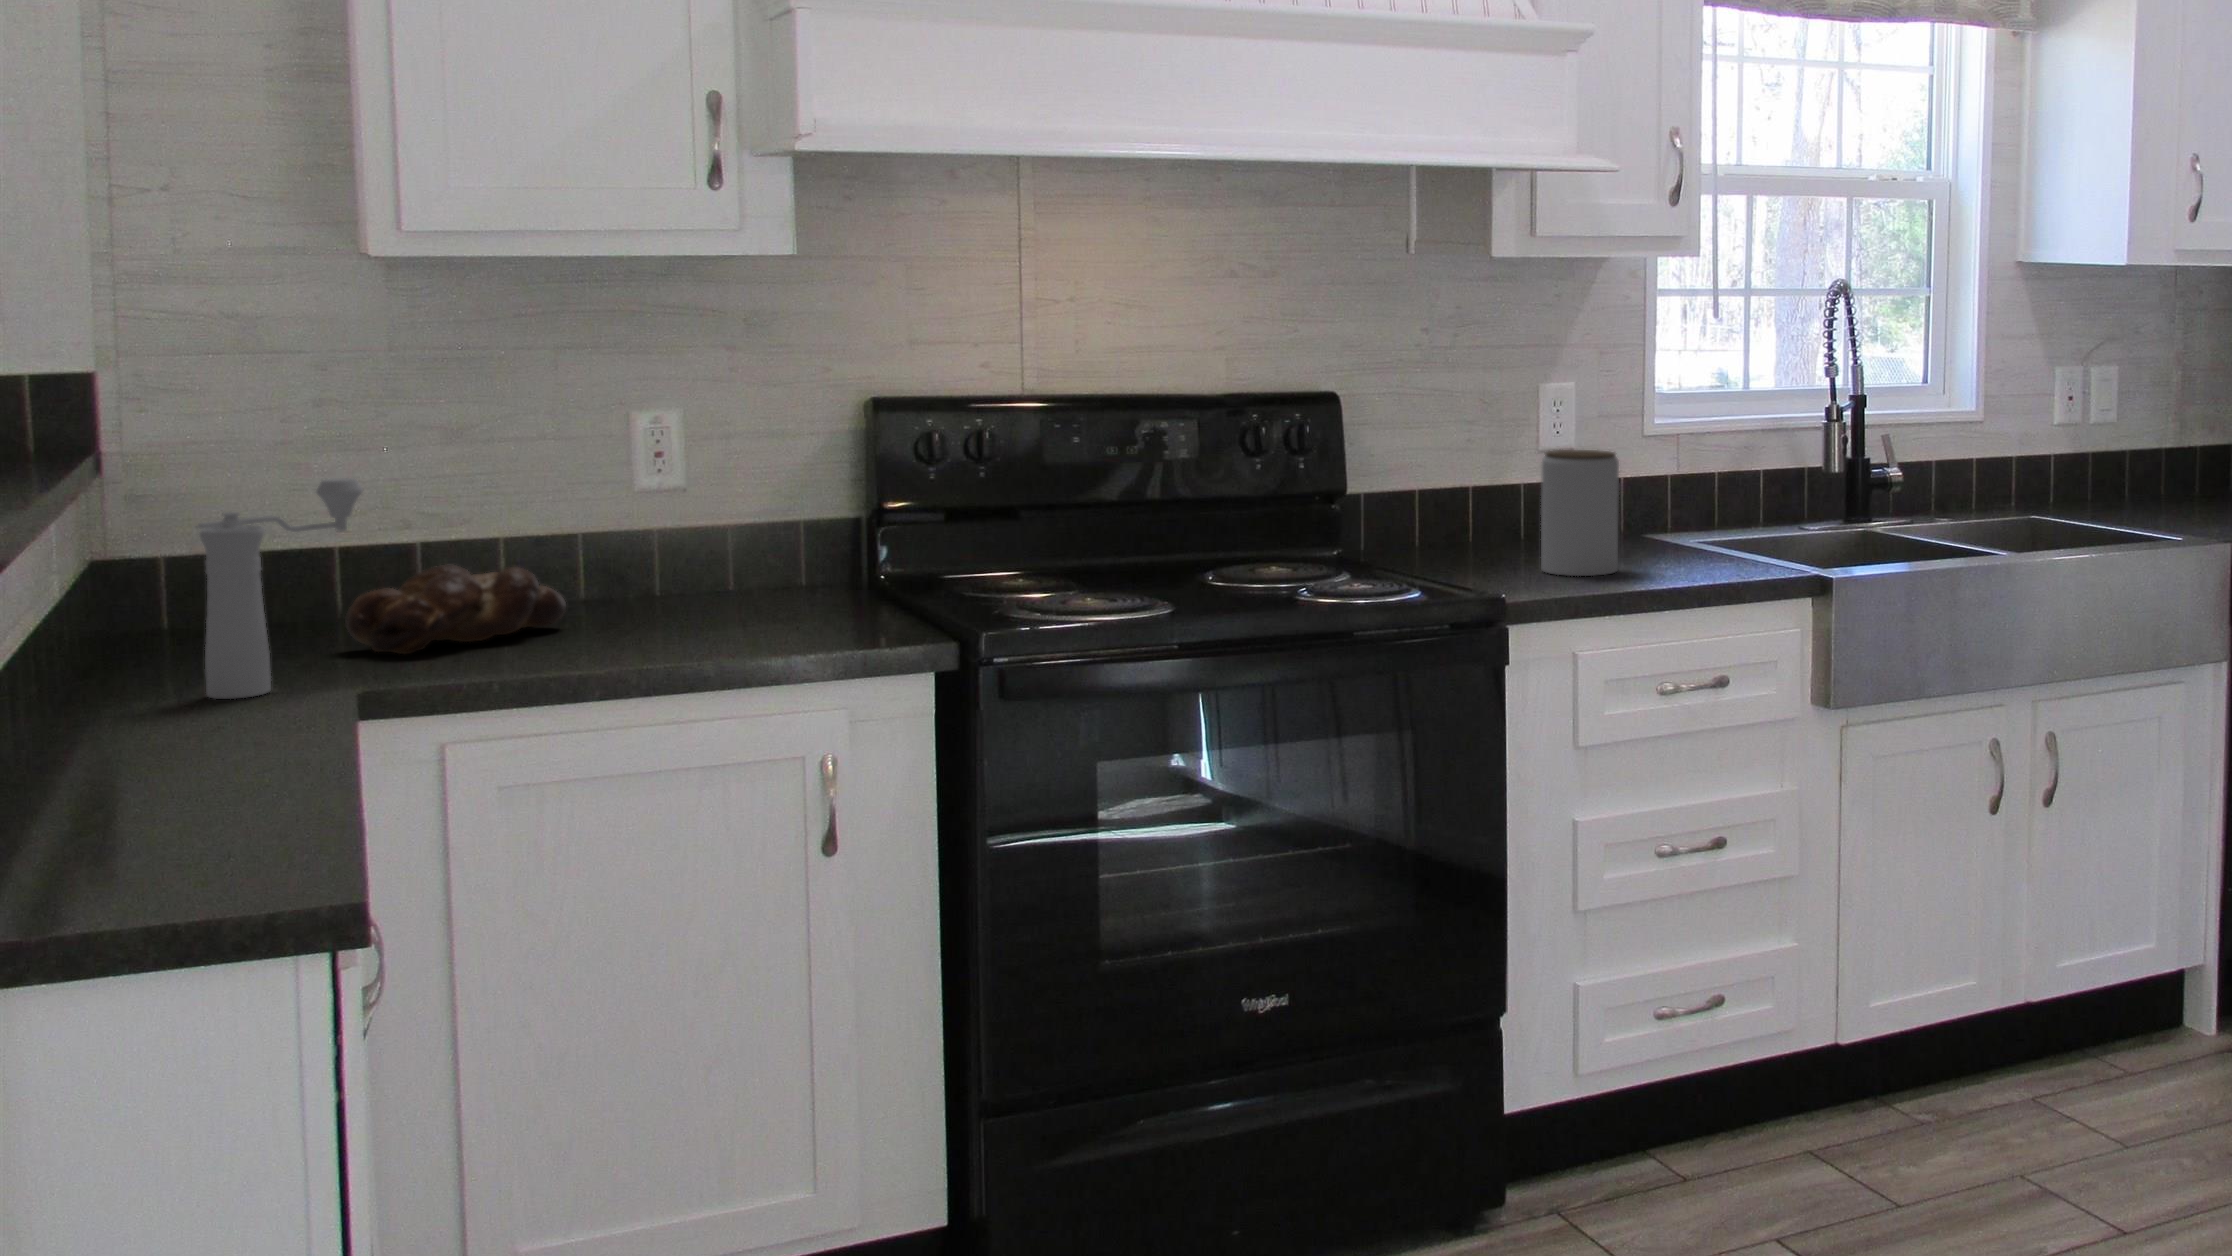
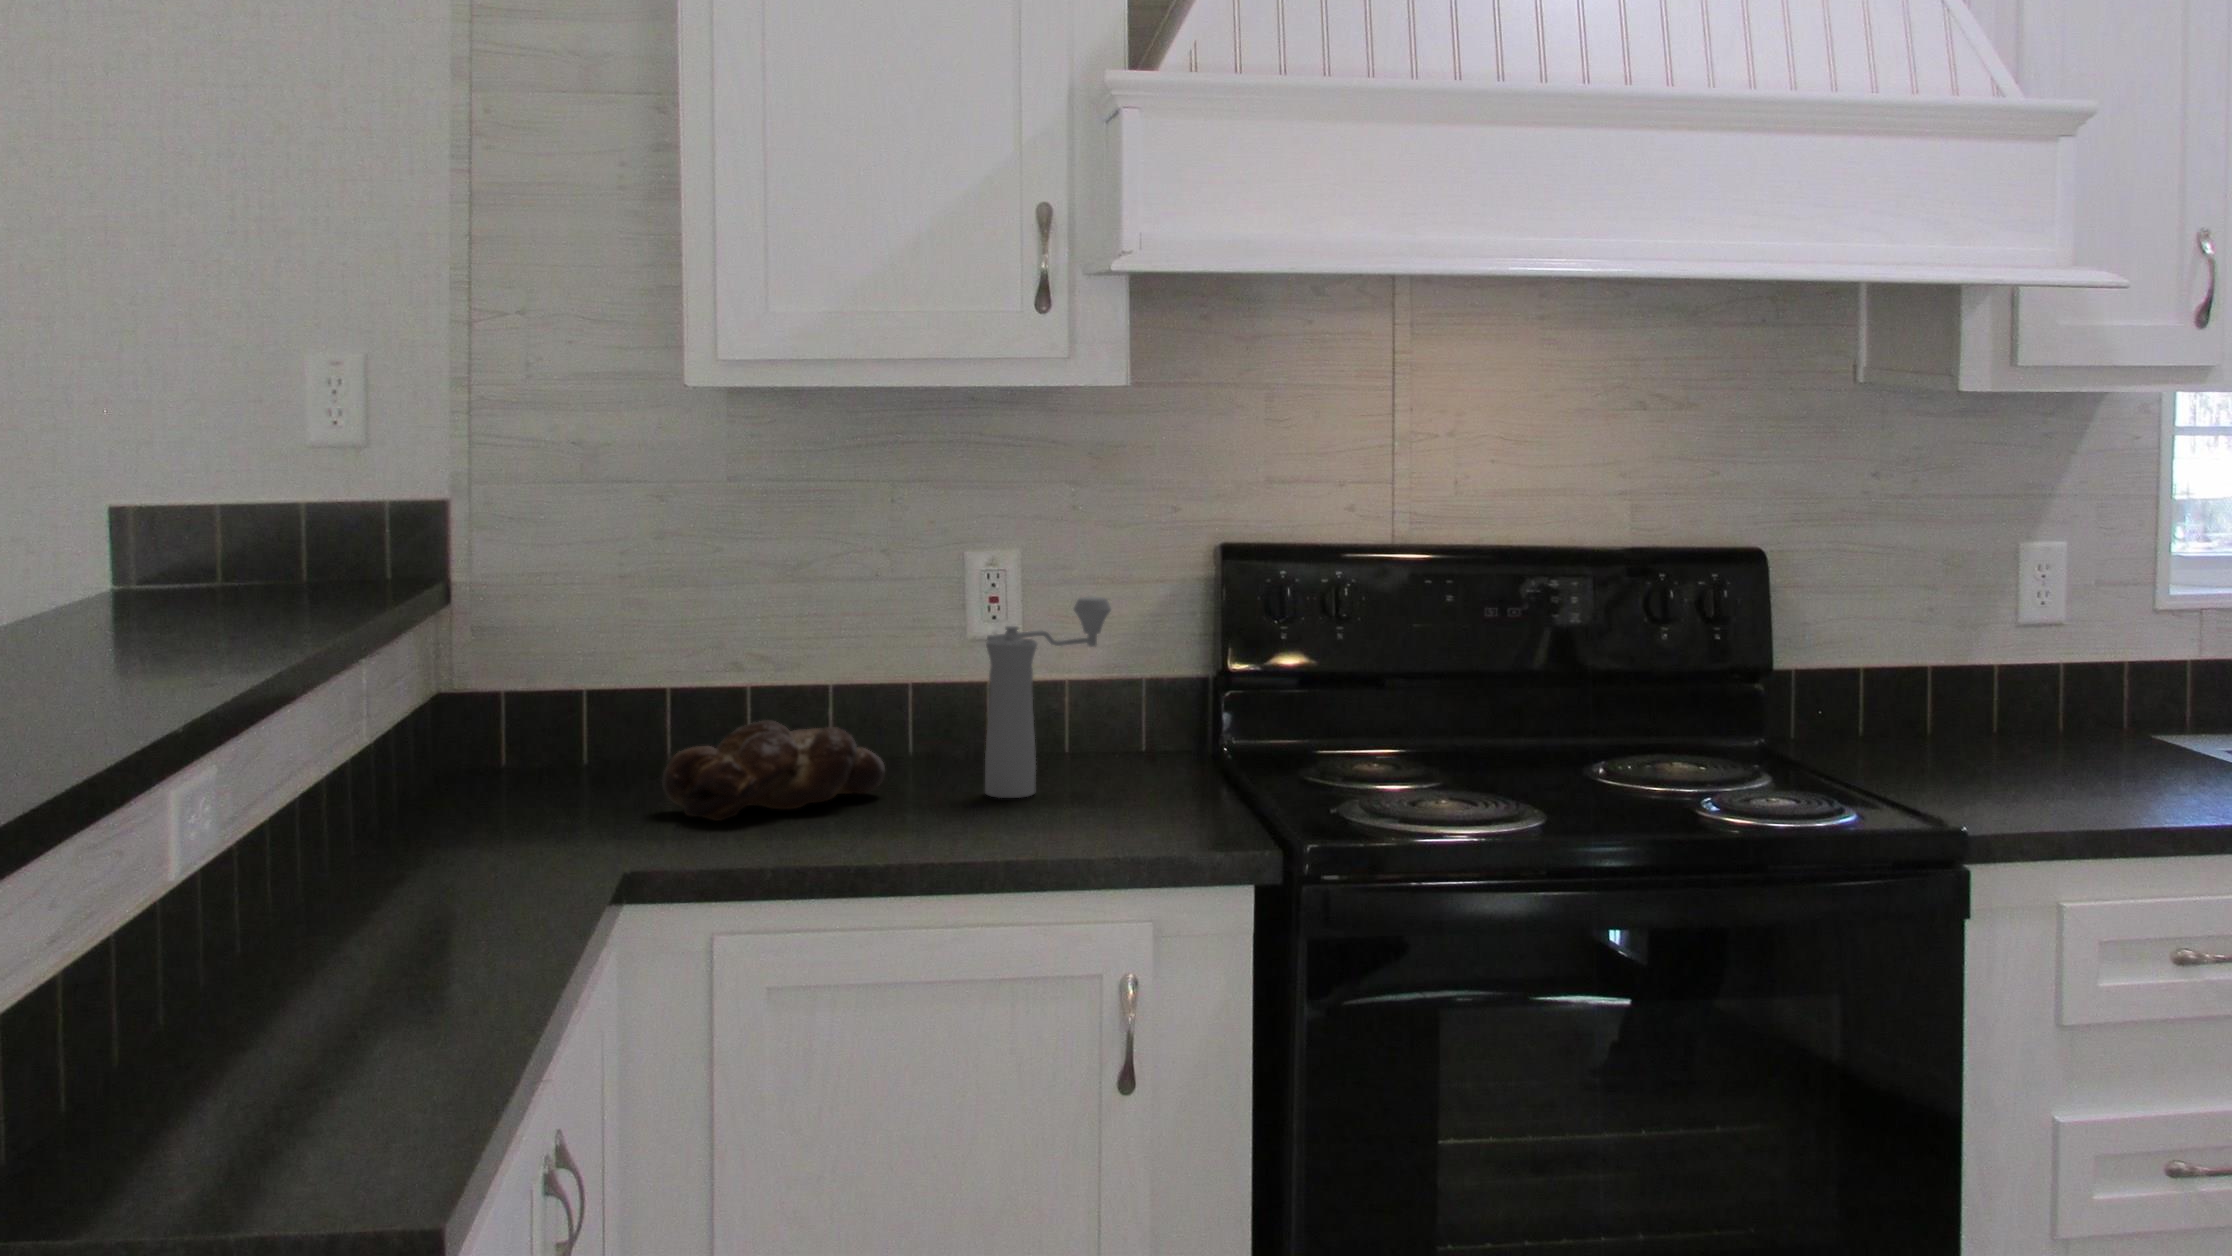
jar: present [1541,450,1619,576] -> none [2017,636,2123,801]
pepper mill: present [198,478,363,699] -> present [985,597,1111,798]

